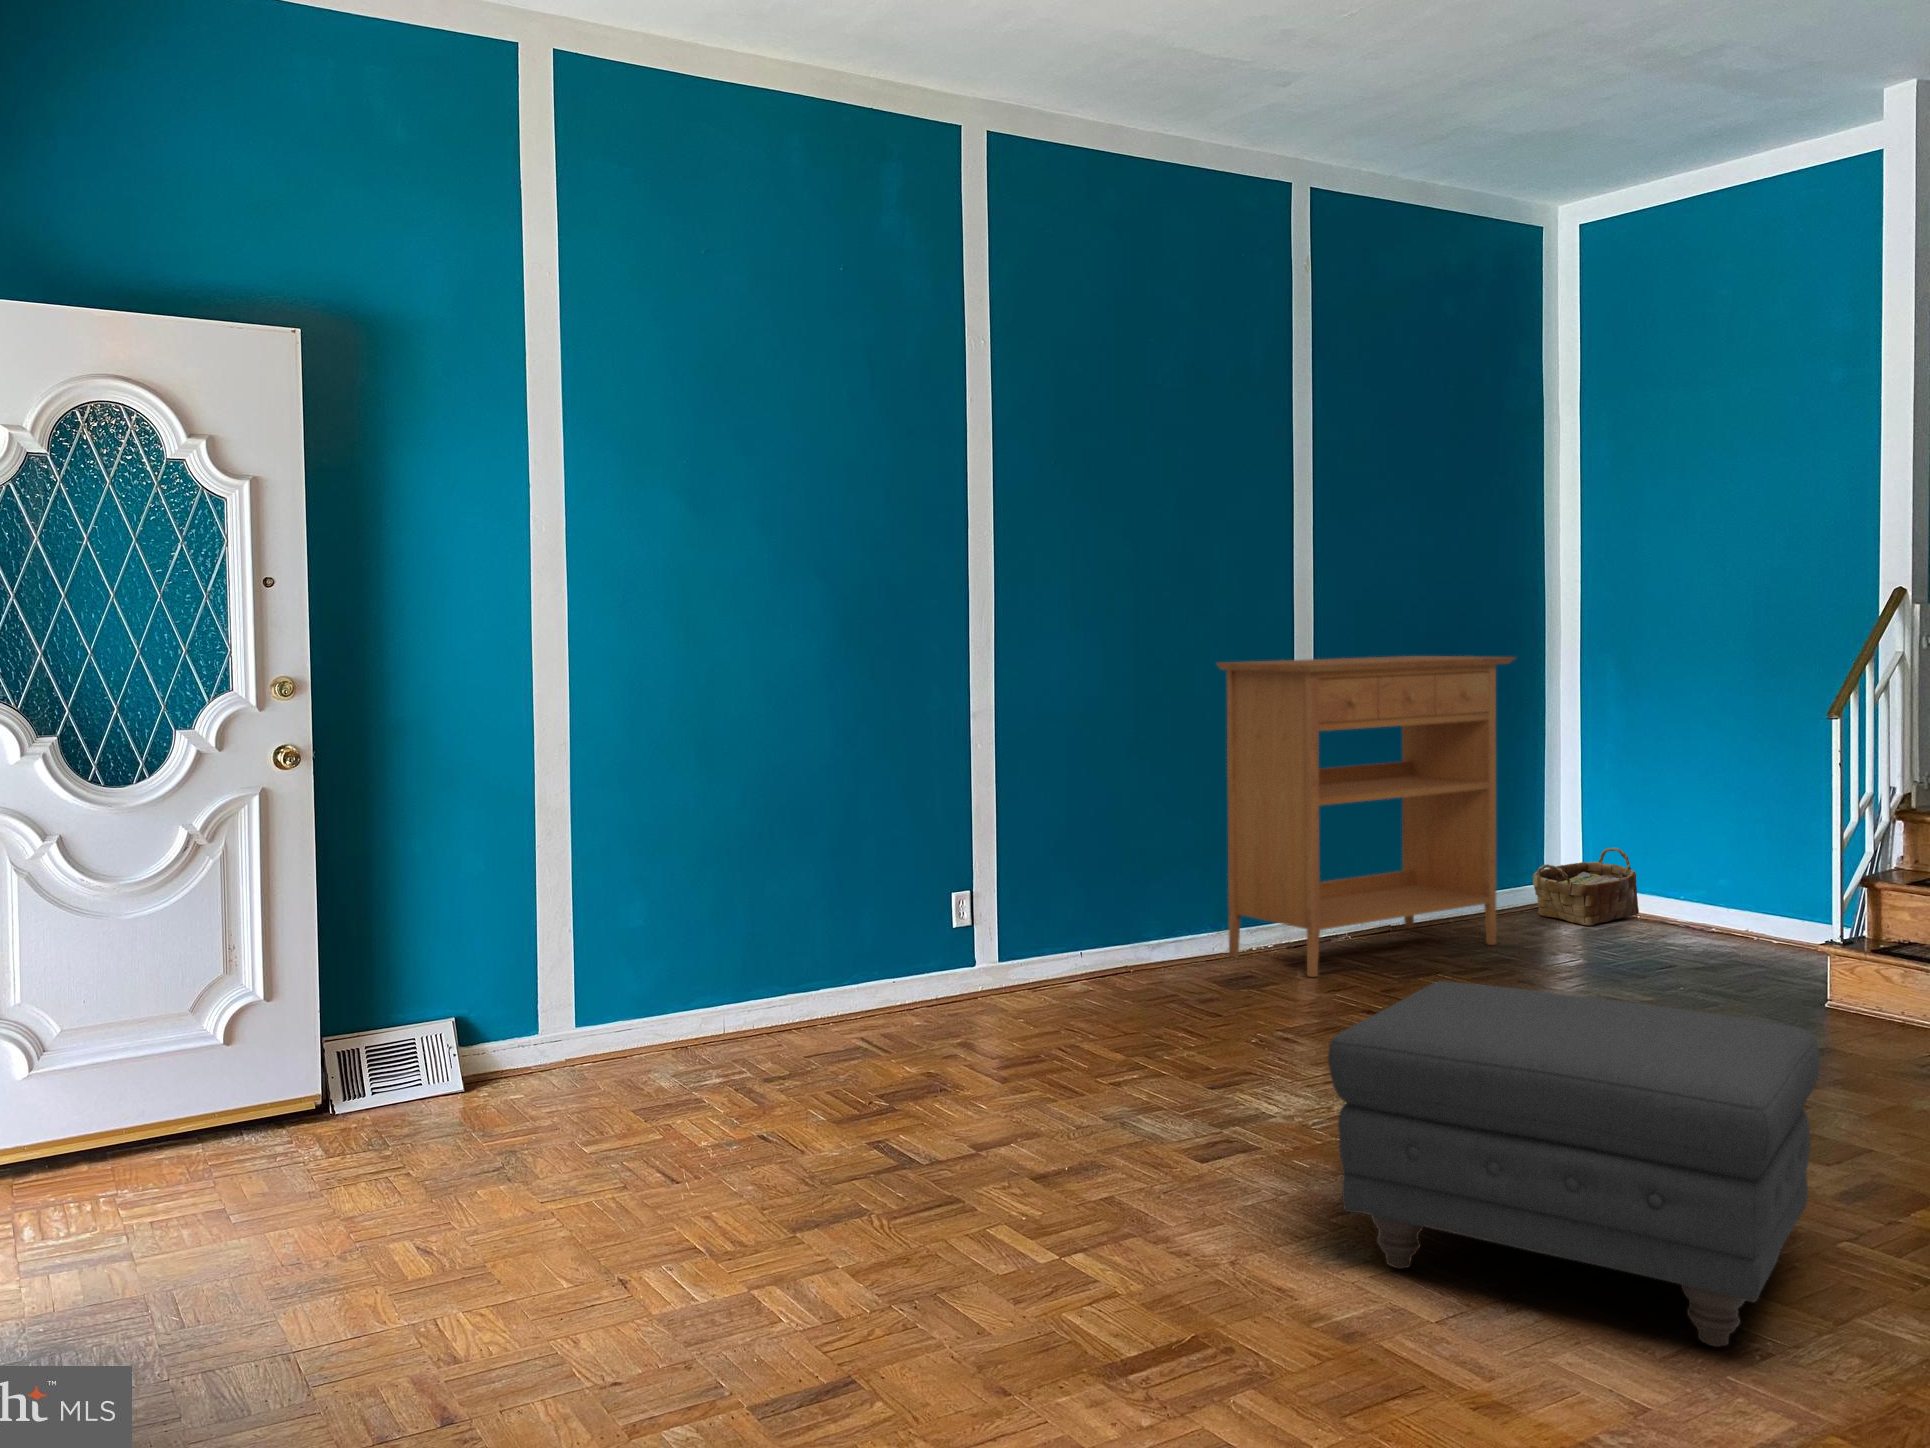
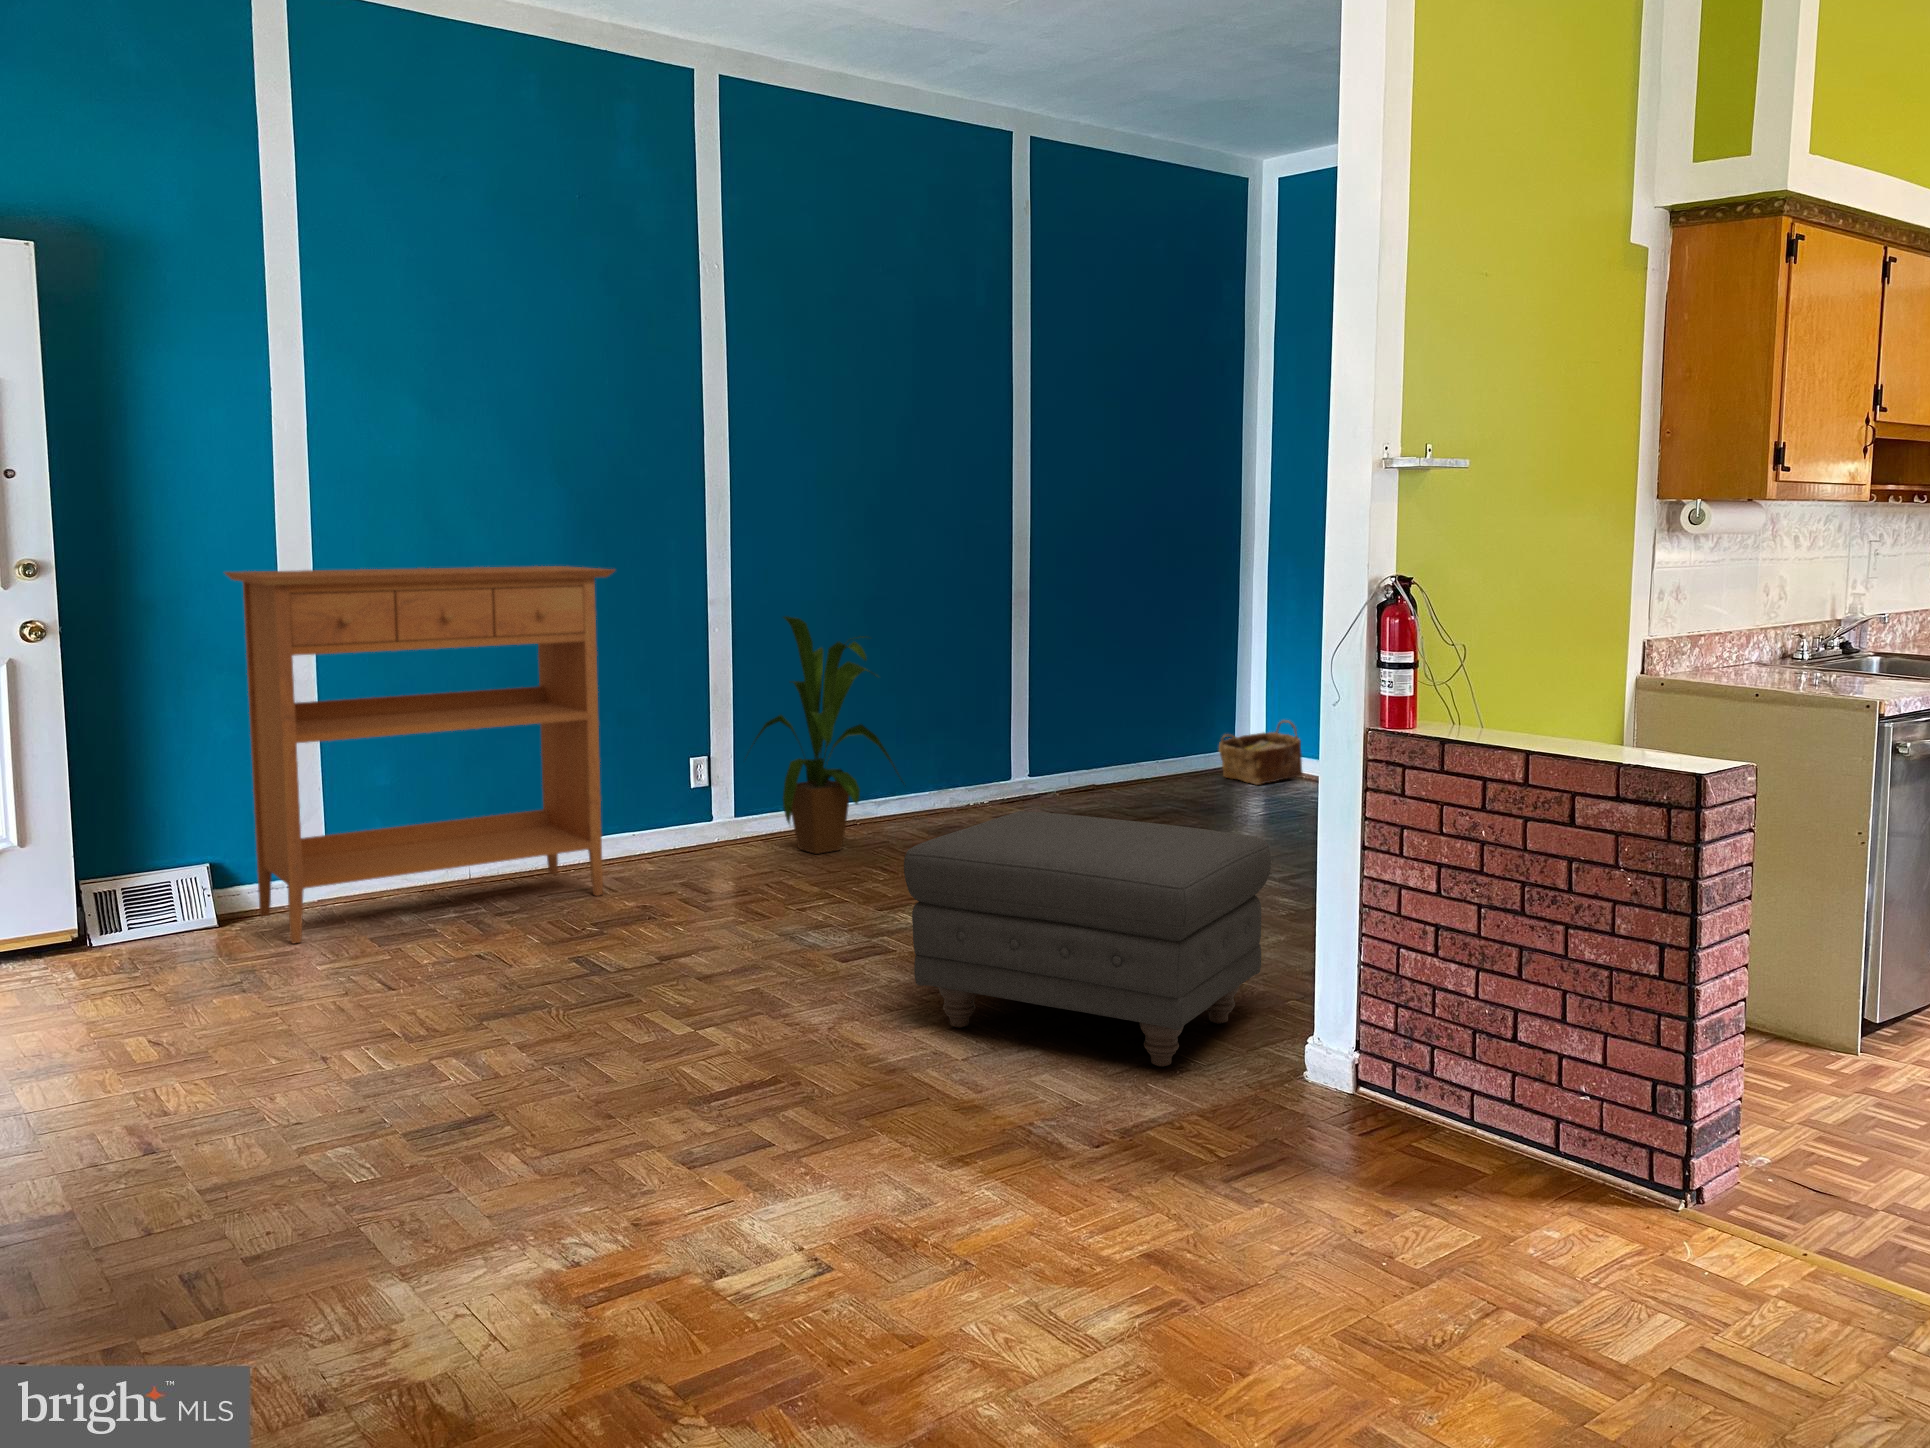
console table: present [1217,656,1515,977] -> present [225,566,615,944]
house plant: none [1014,733,1206,1010] -> present [747,616,898,854]

